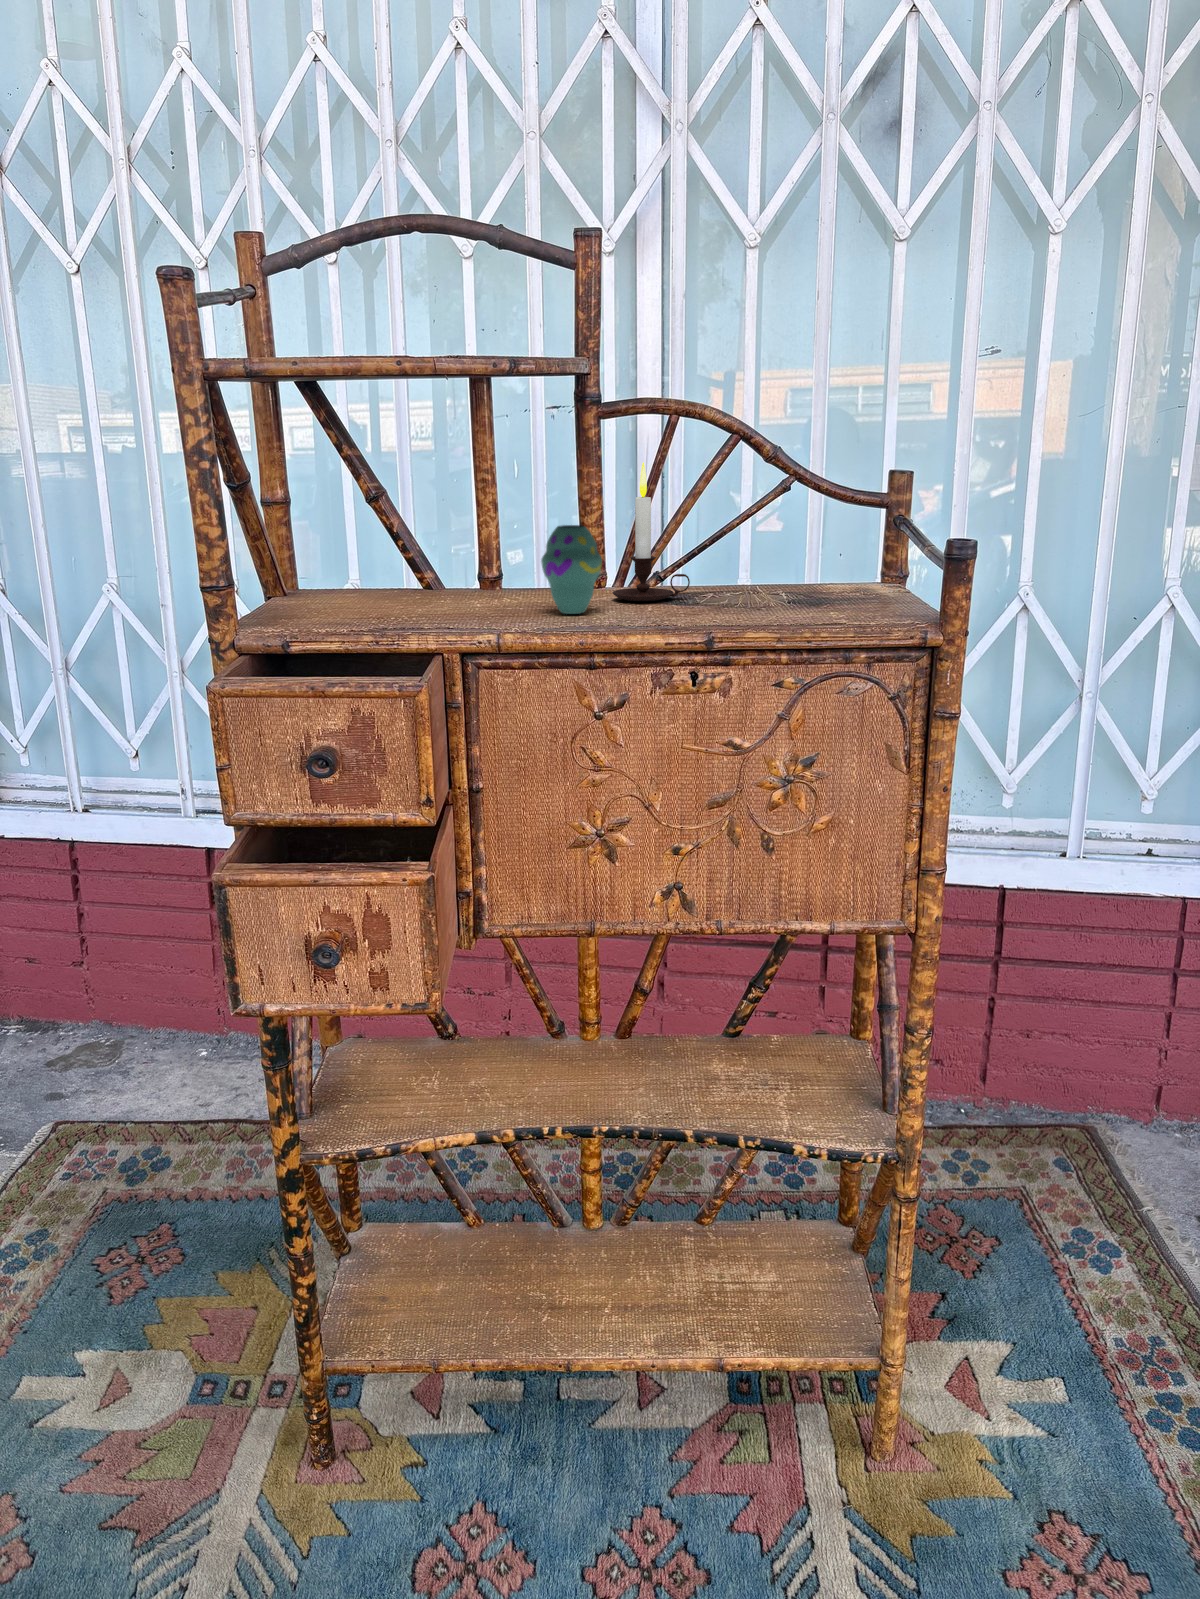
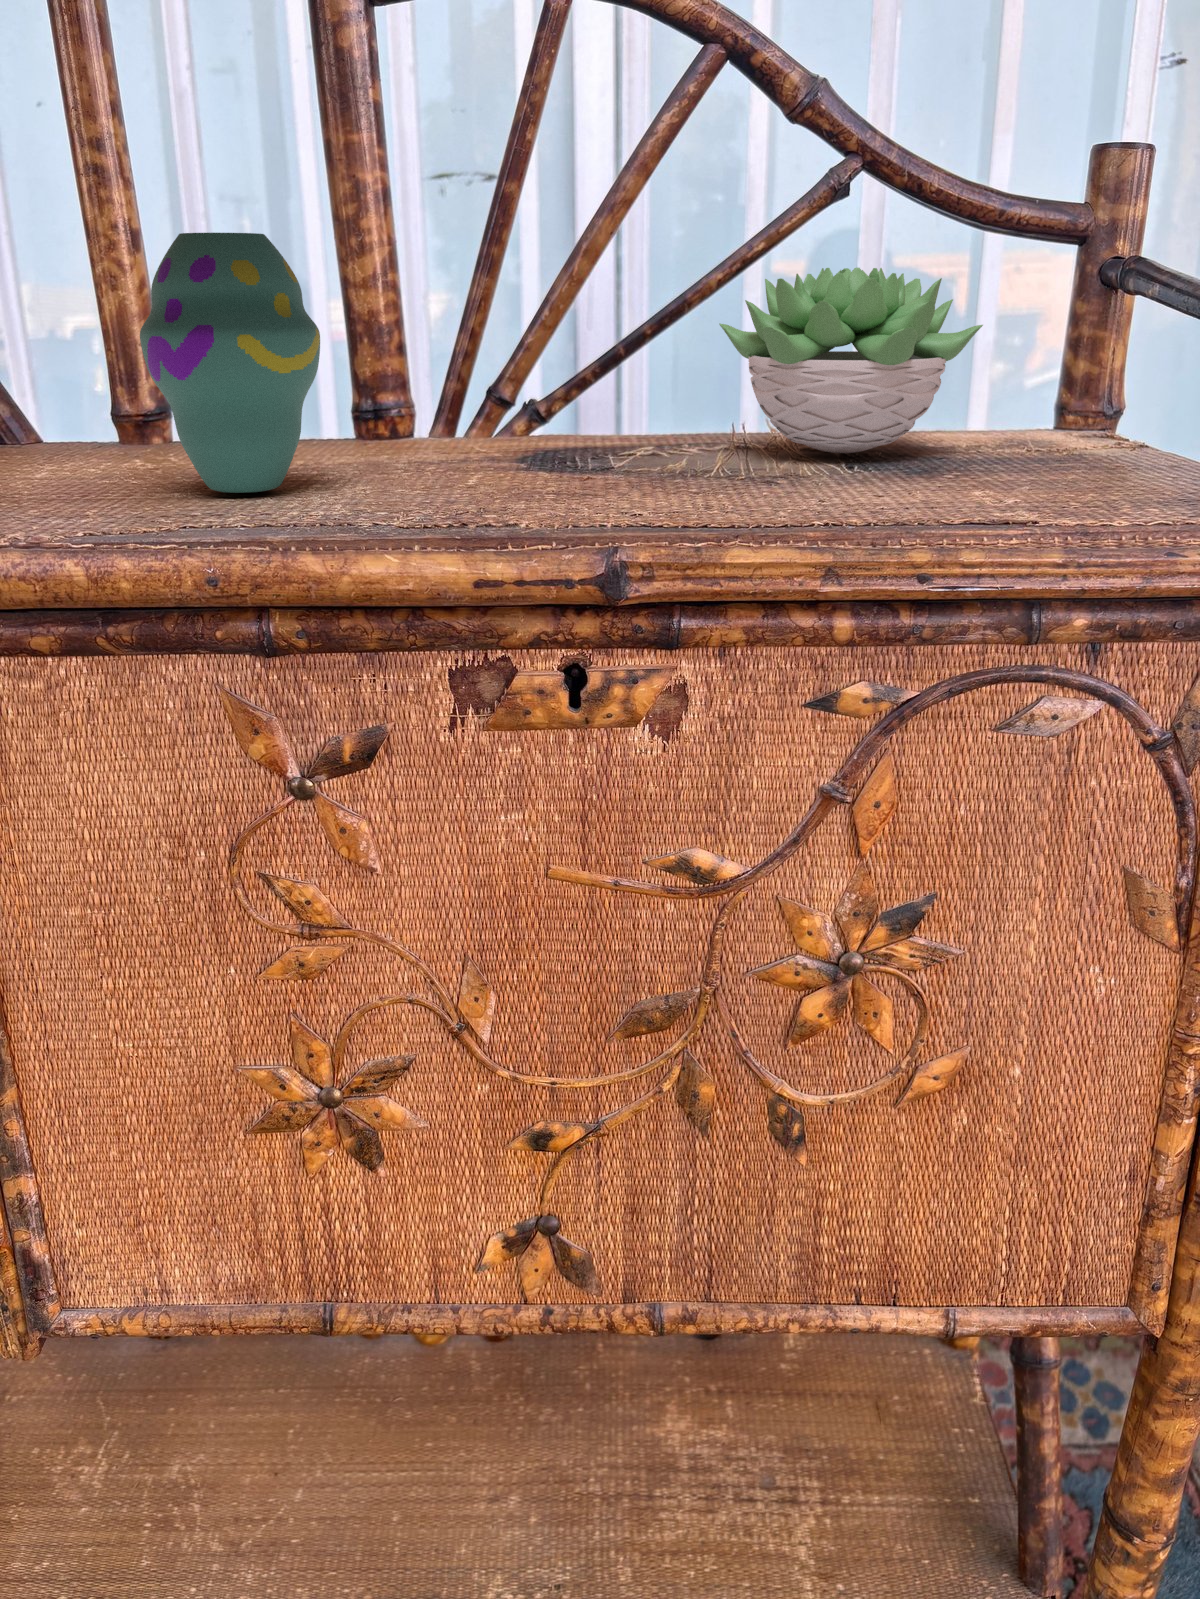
candle: present [612,463,690,601] -> none [387,80,585,461]
succulent plant: none [742,527,843,597] -> present [719,268,983,453]

